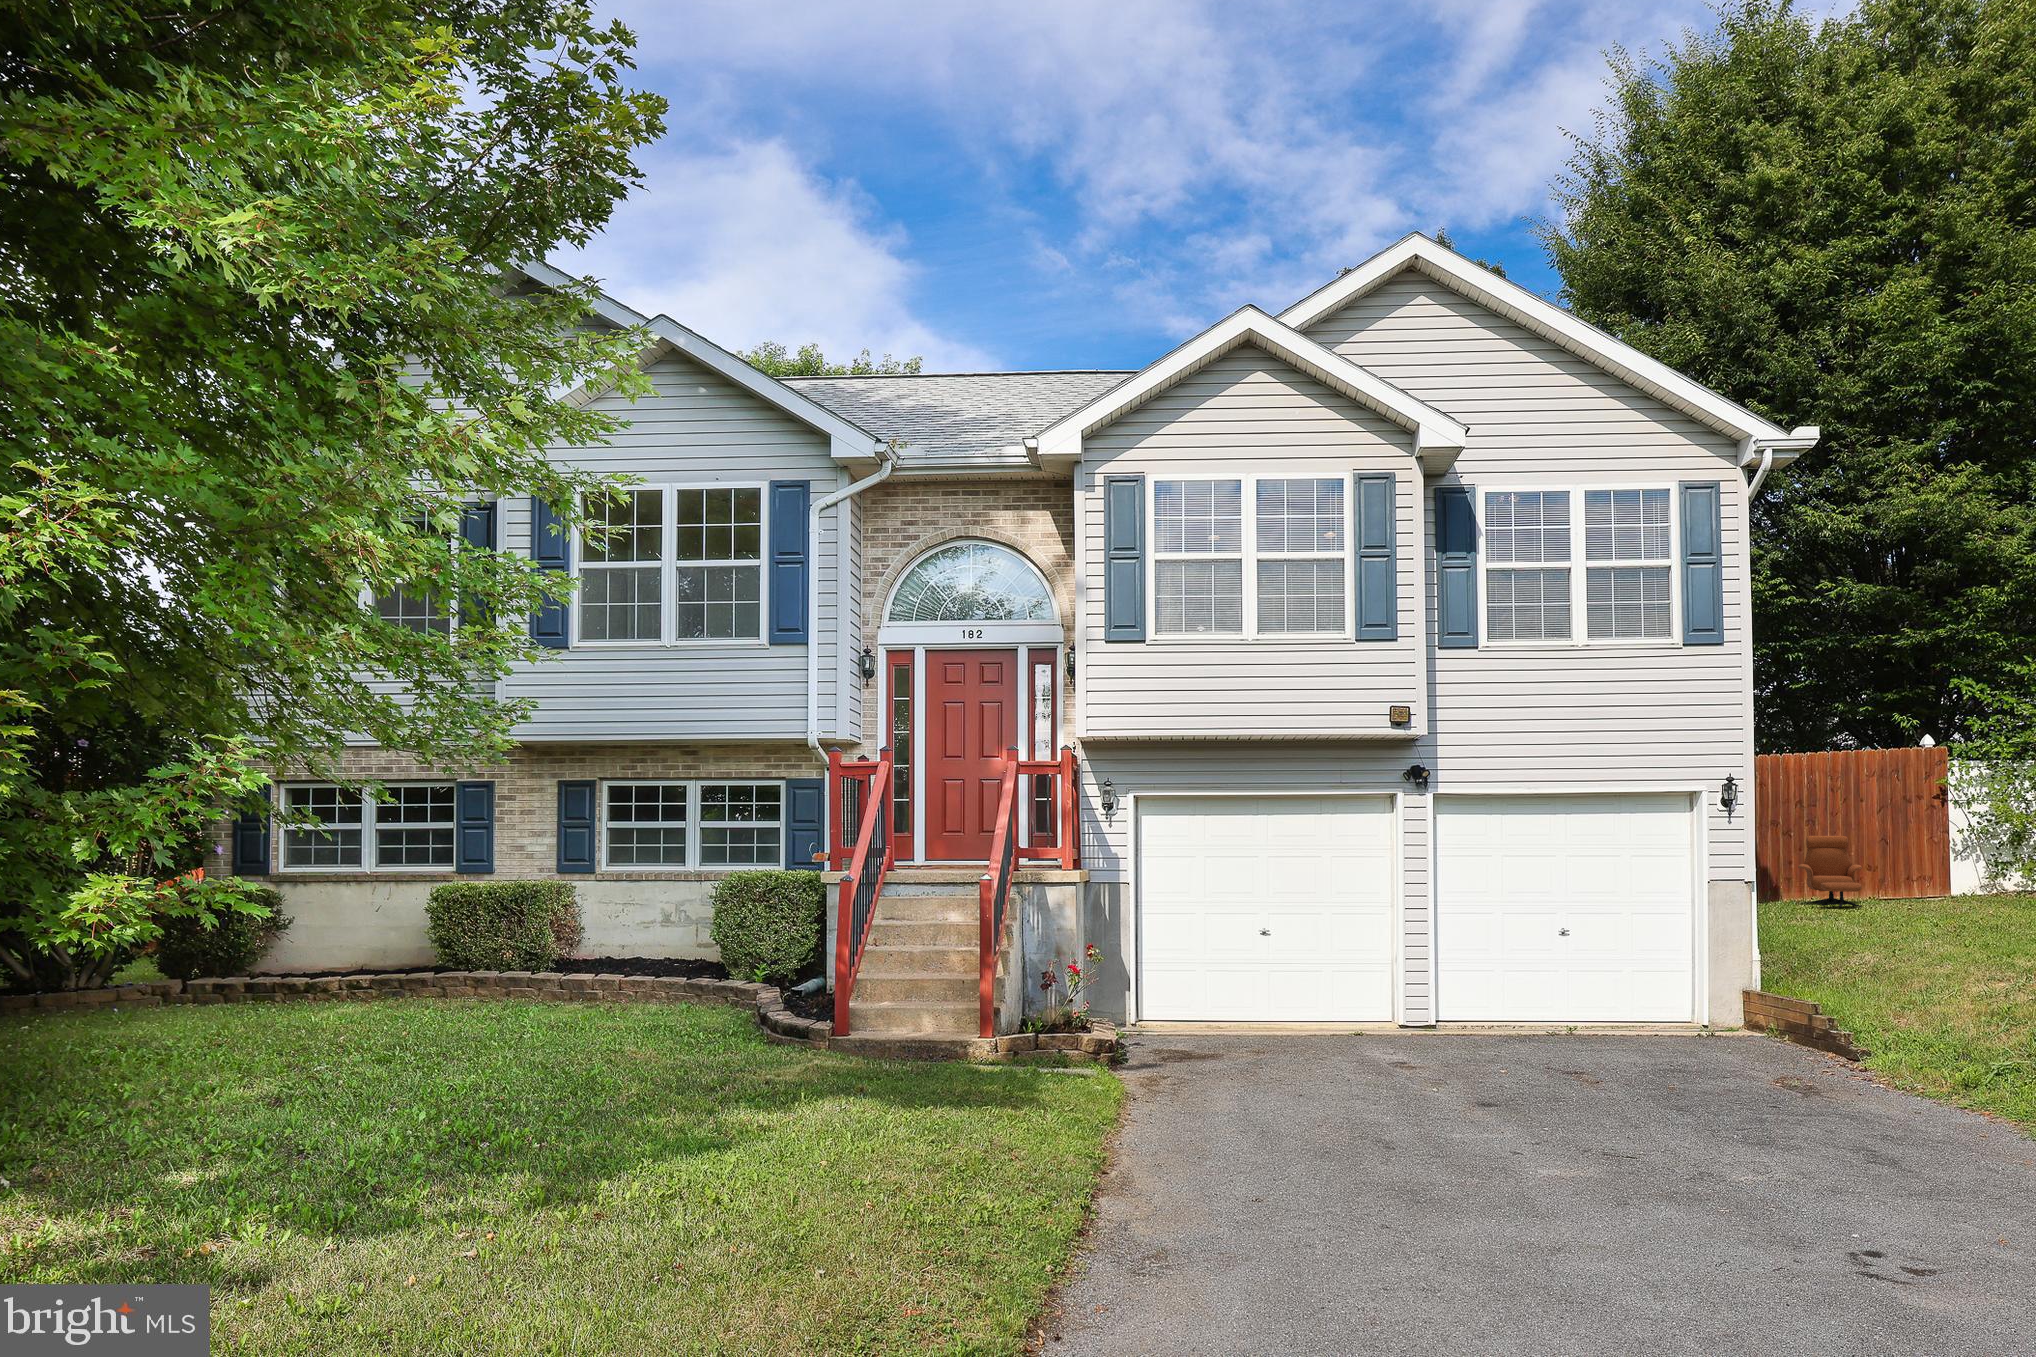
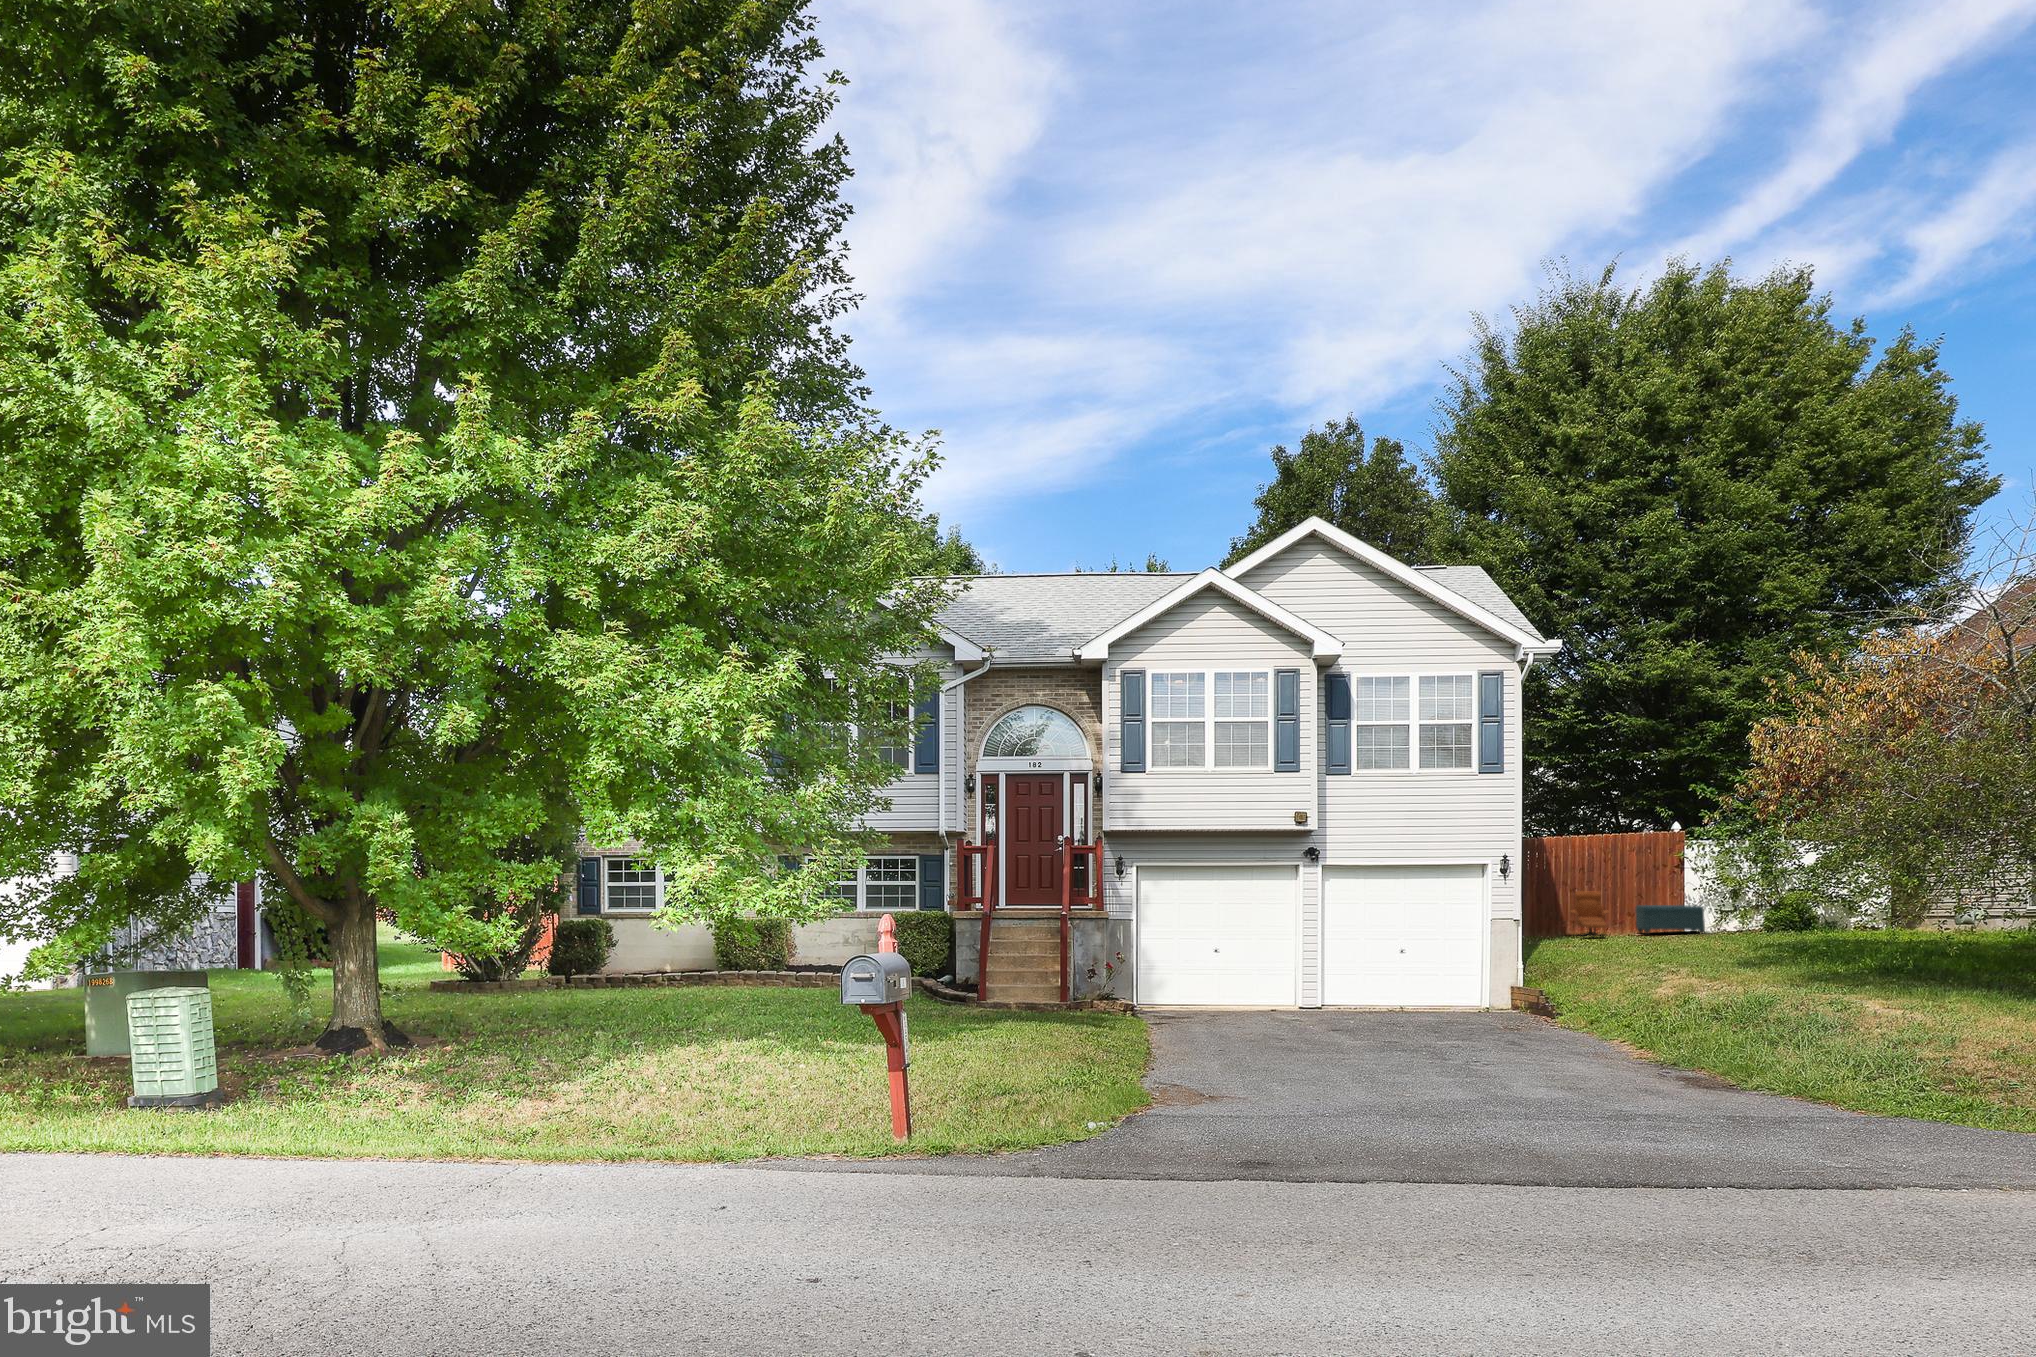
bench: none [1901,857,2013,901] -> present [1635,905,1705,934]

